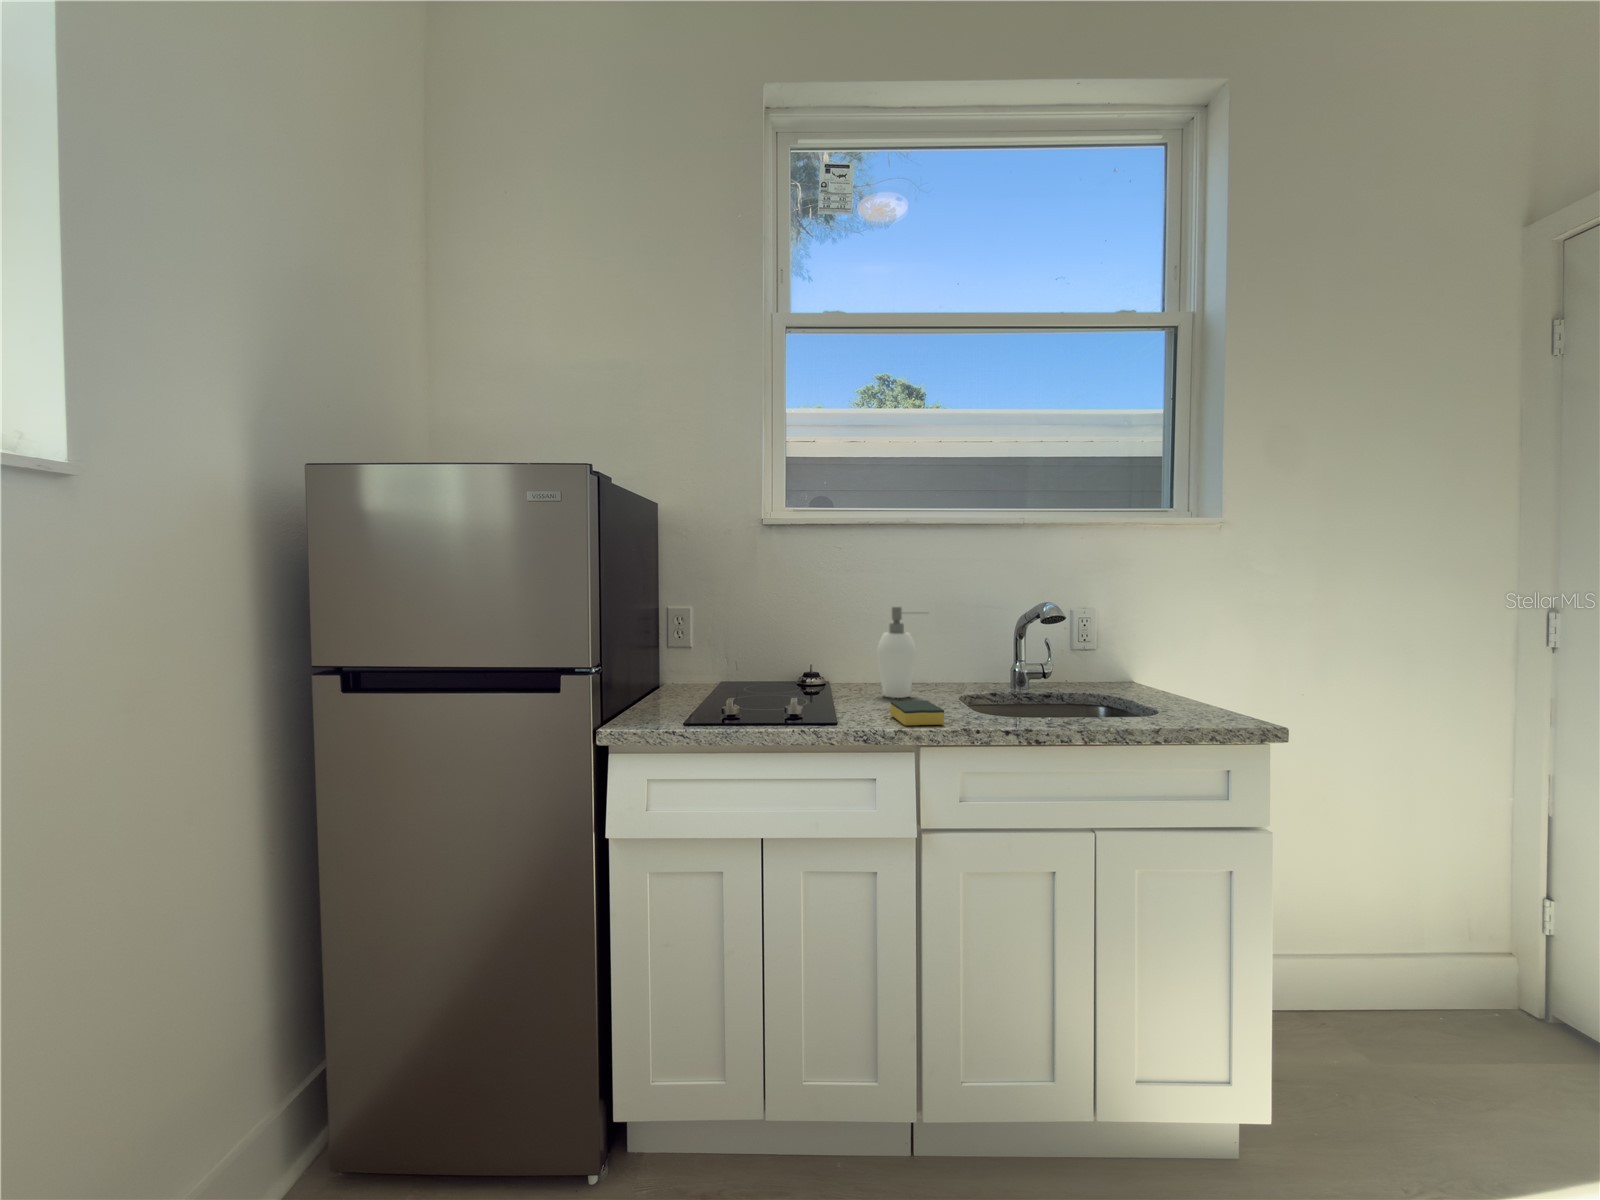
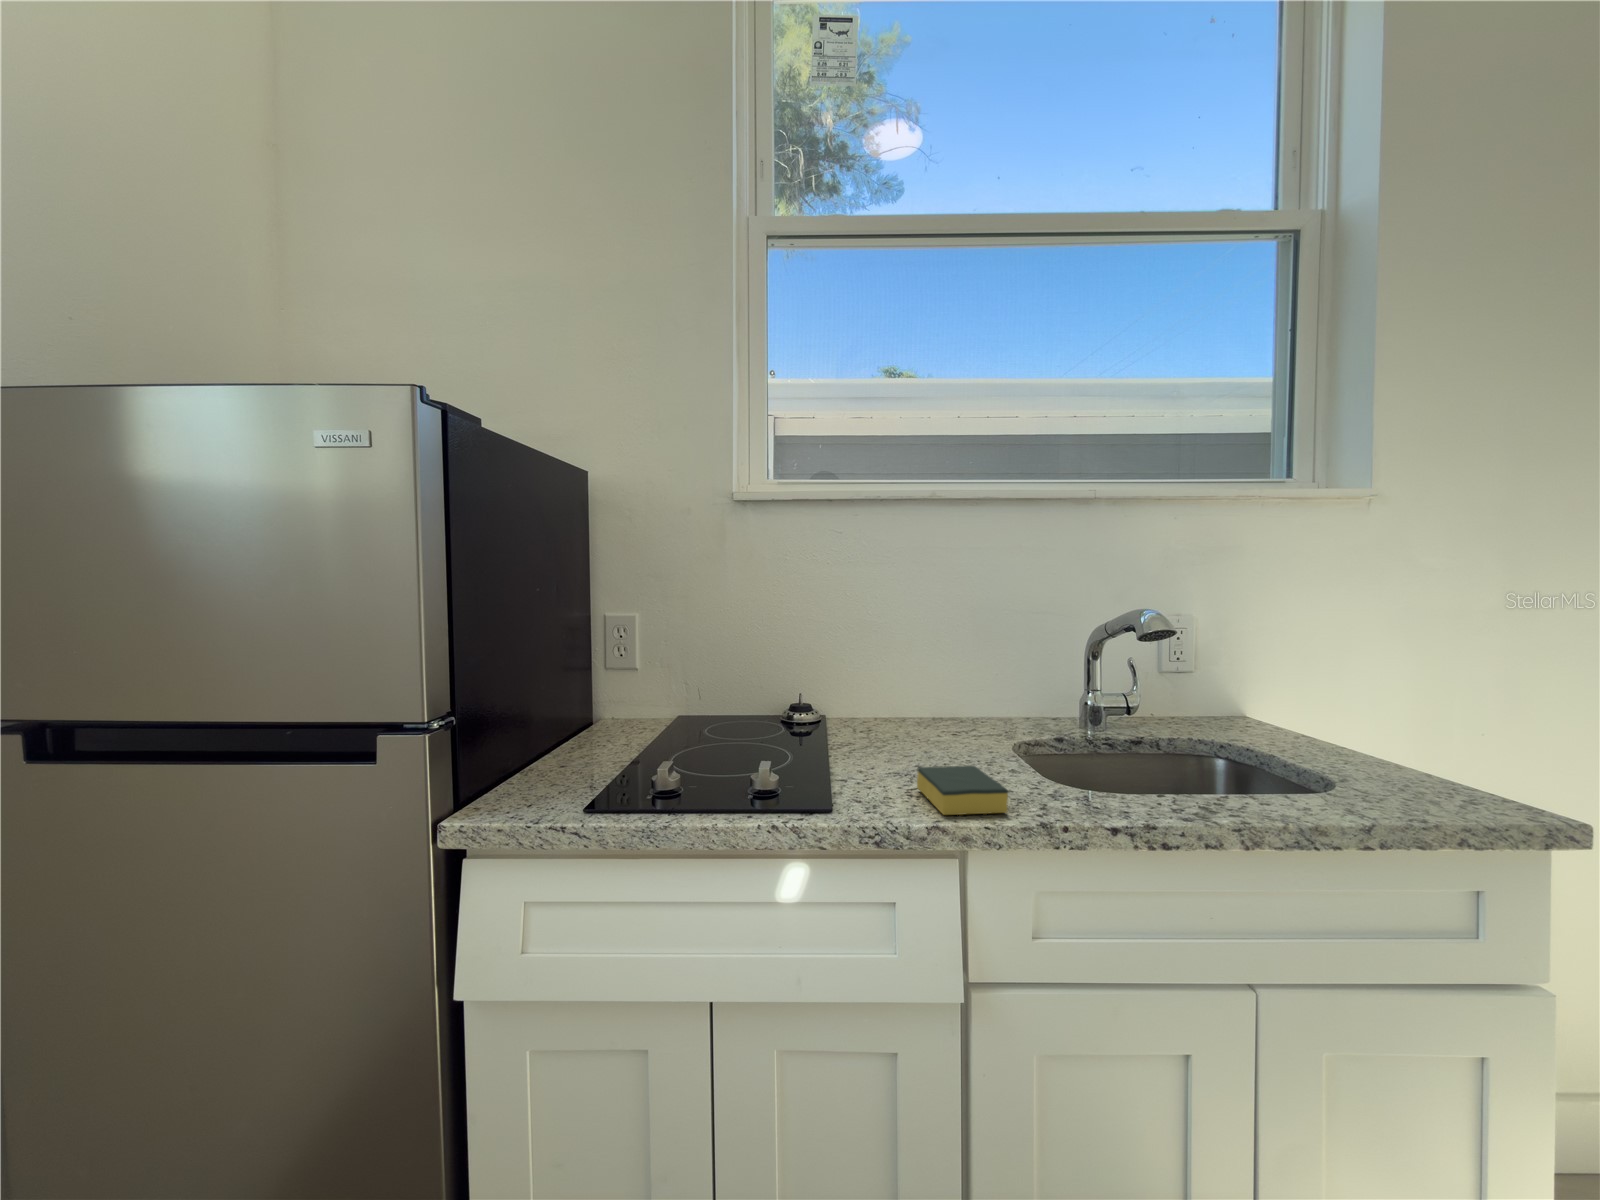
soap dispenser: present [877,607,916,698] -> none [893,616,969,748]

